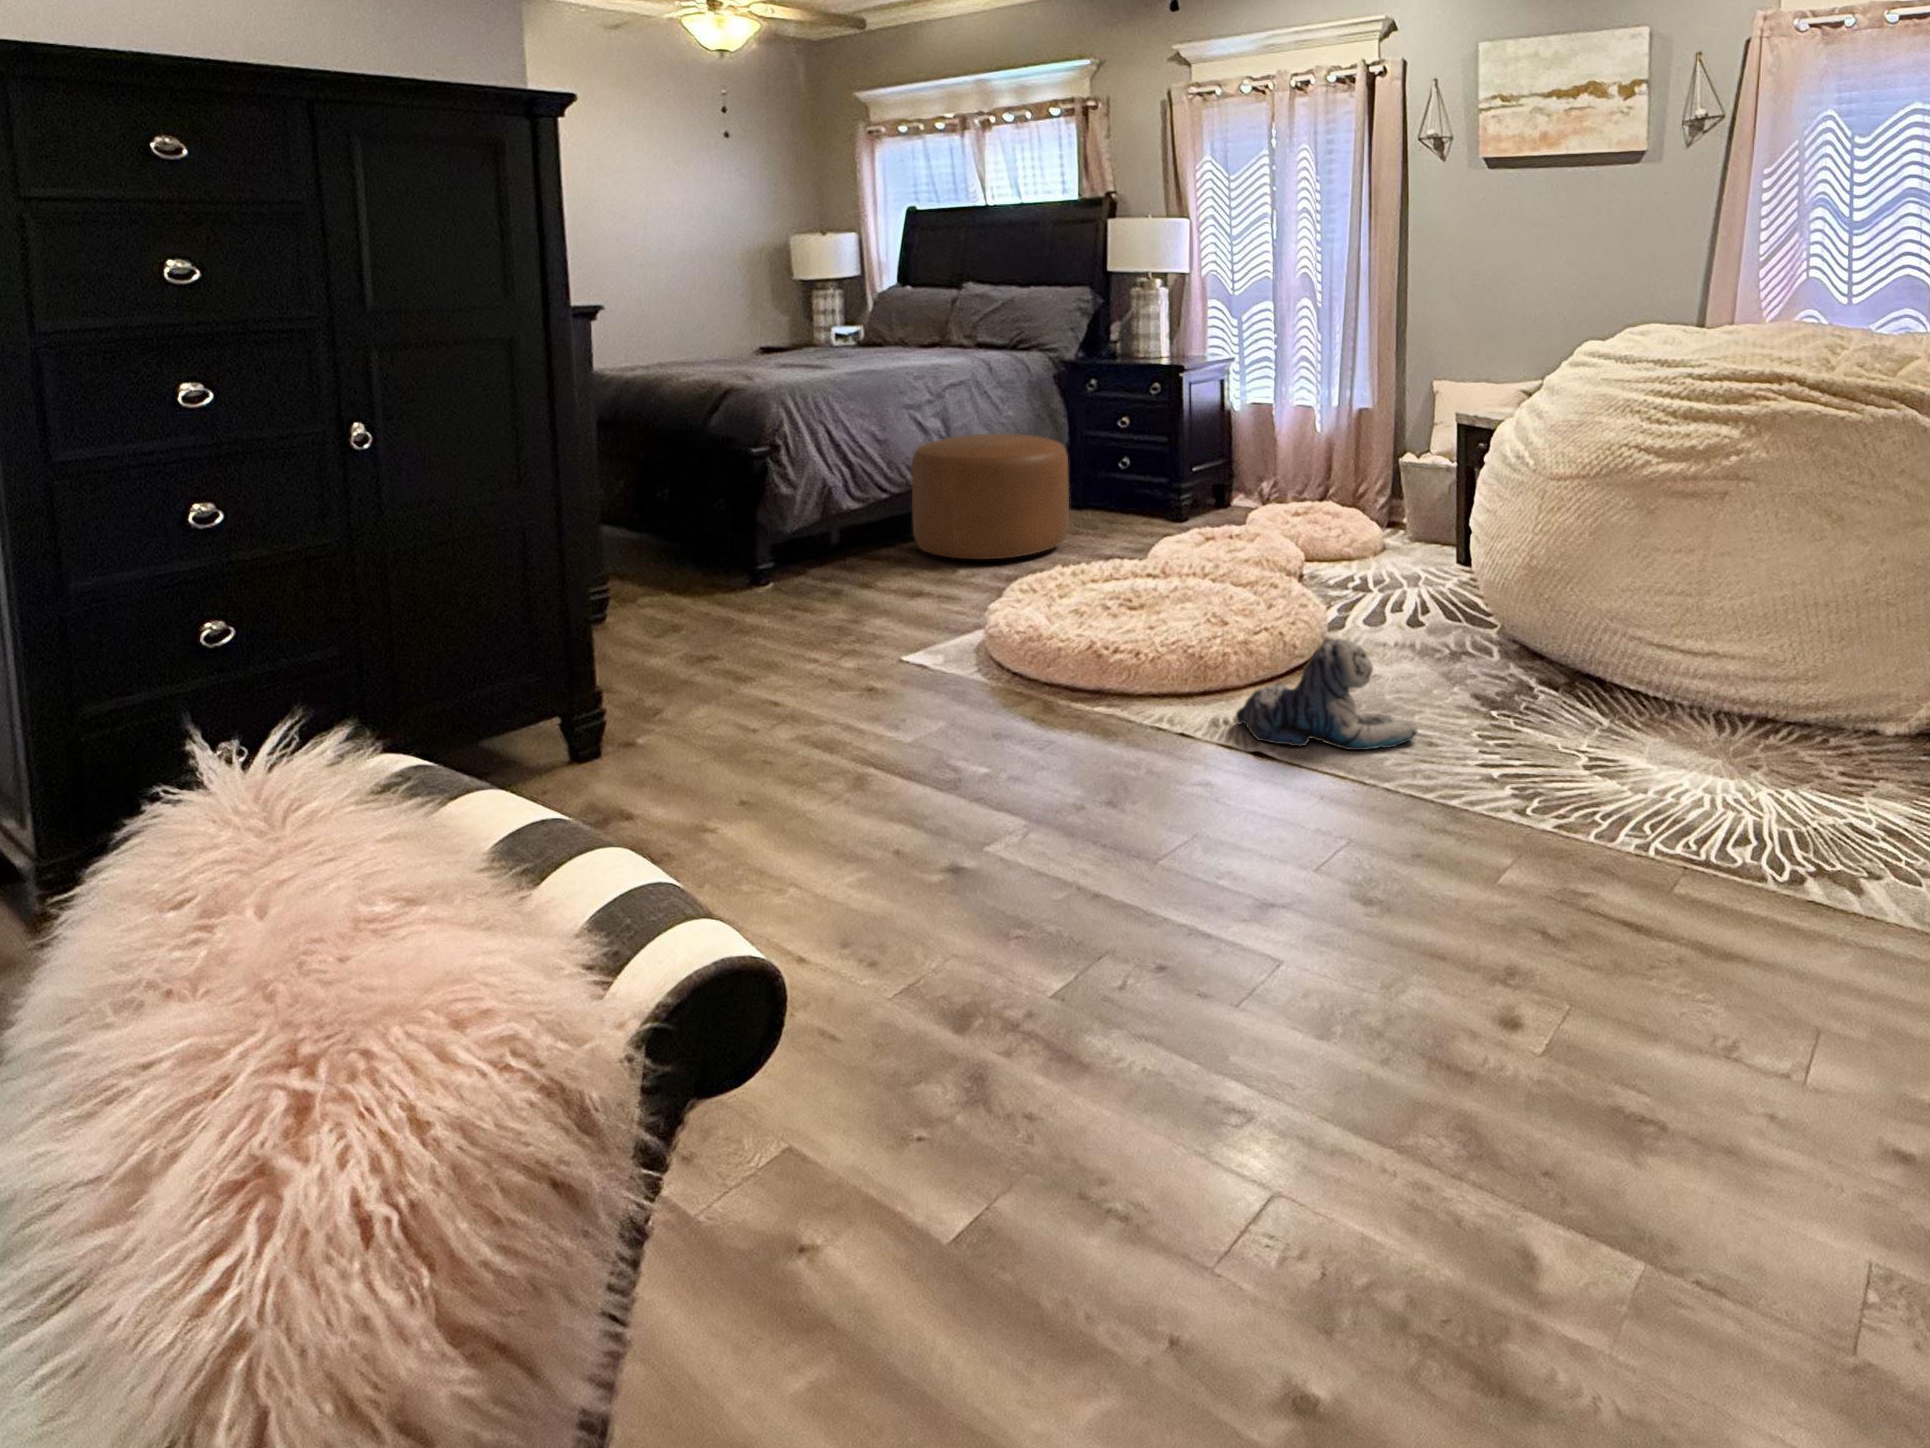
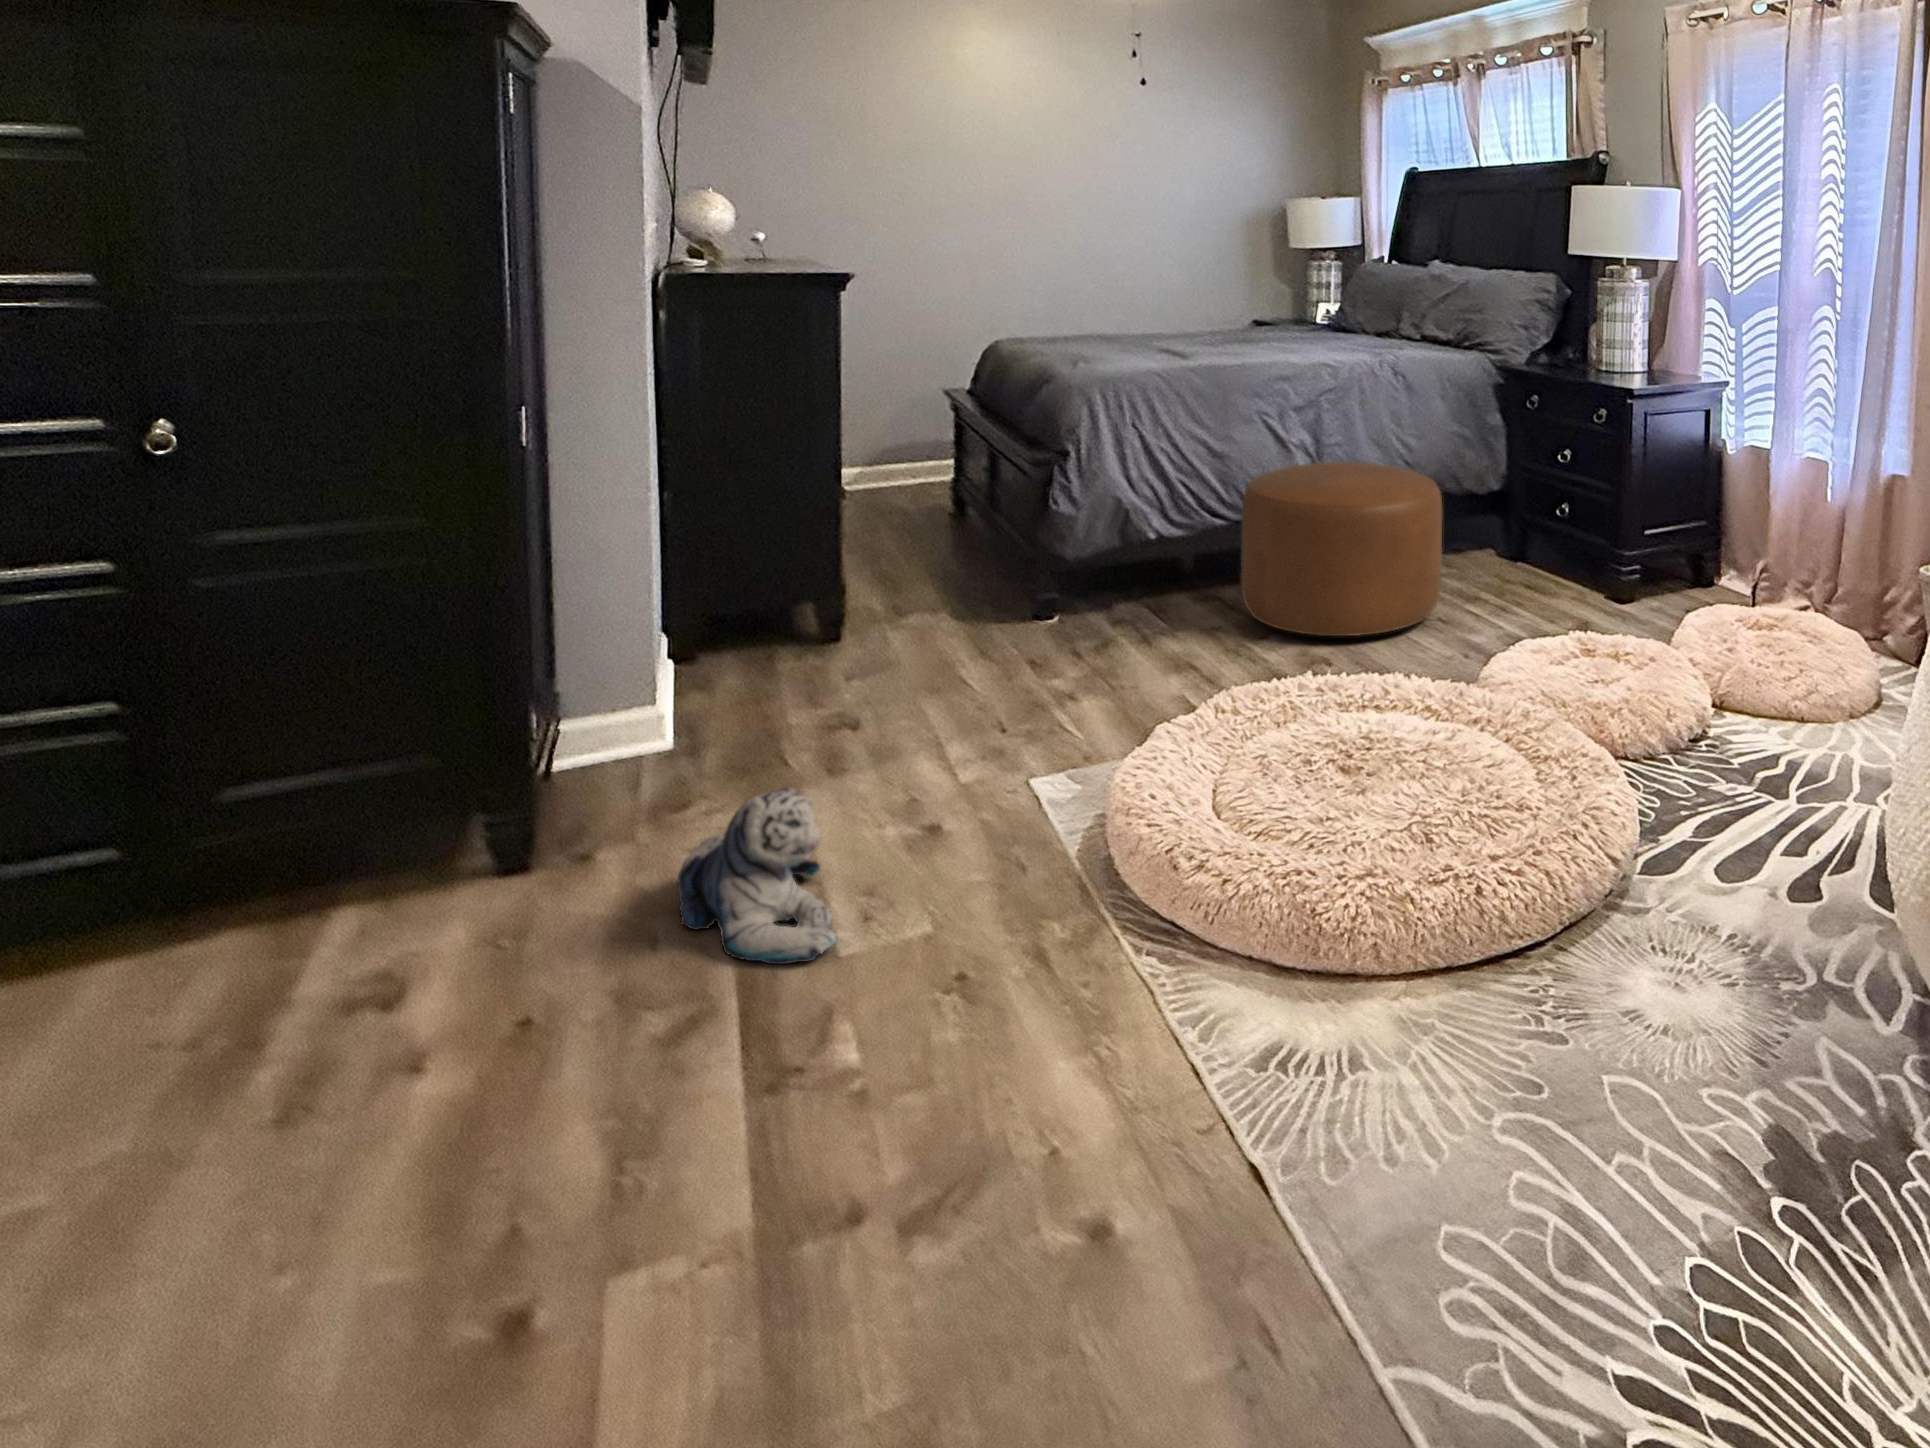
plush toy: present [1236,639,1418,750] -> present [678,788,837,964]

